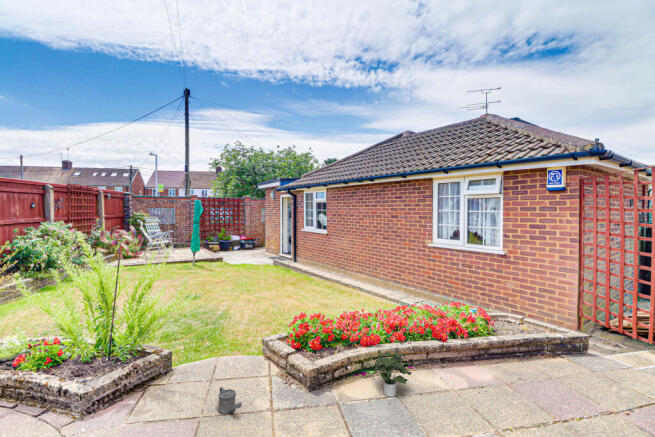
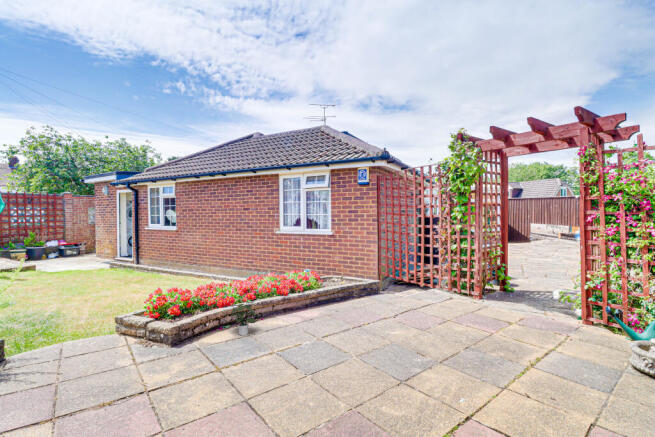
watering can: present [219,387,242,415] -> none [84,349,112,369]

